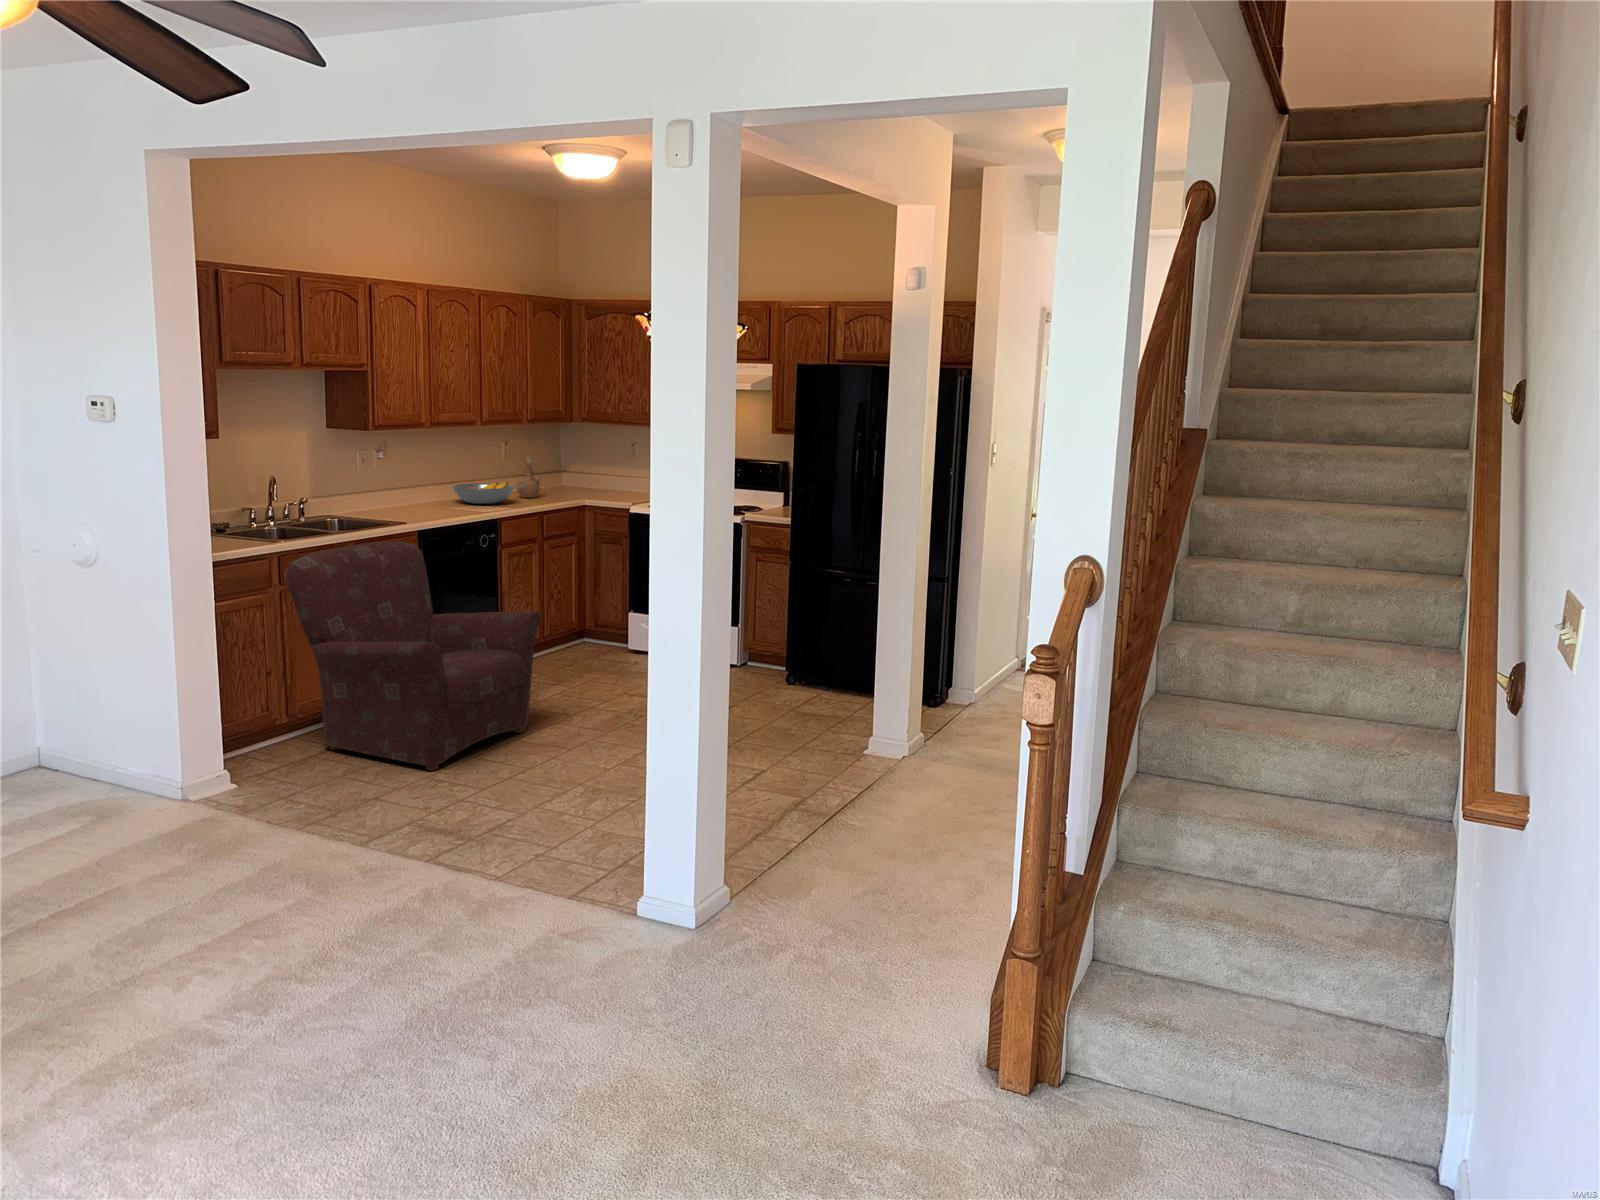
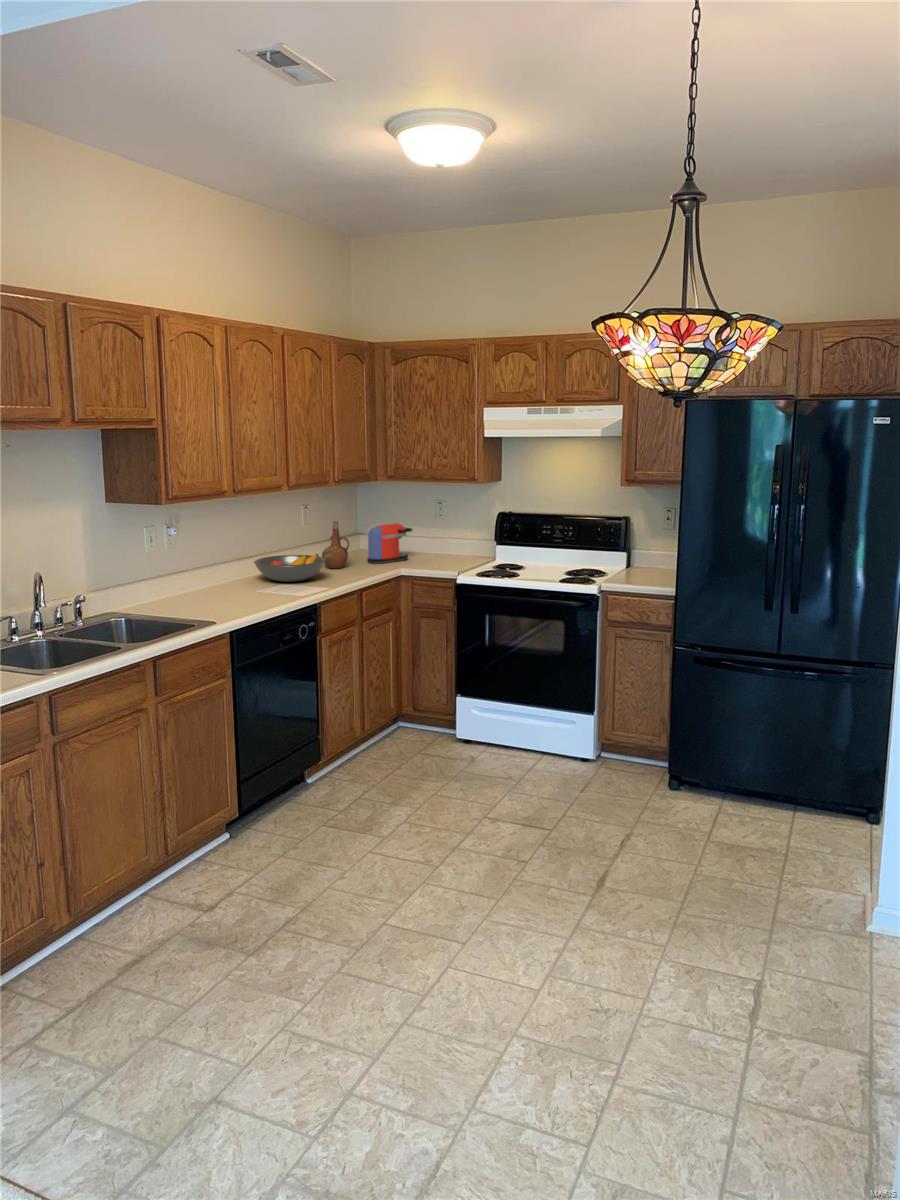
coffee maker: none [560,462,604,496] -> present [368,523,413,564]
armchair: present [286,541,542,770] -> none [57,656,411,1026]

